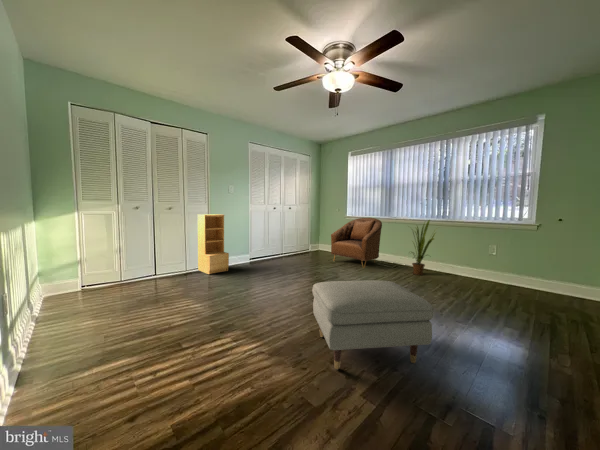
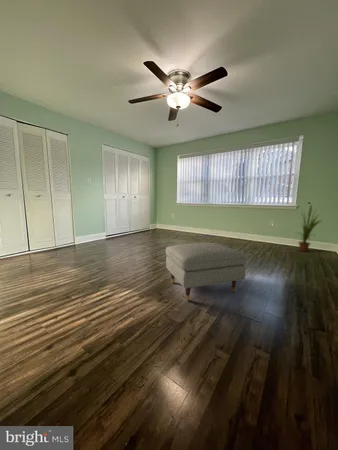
bookshelf: present [198,214,229,274] -> none [63,202,91,249]
armchair: present [331,218,382,263] -> none [166,204,202,239]
house plant: present [412,220,435,275] -> present [299,206,320,252]

